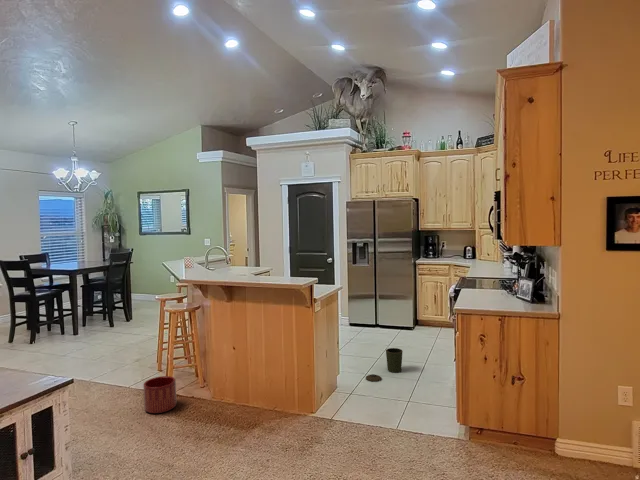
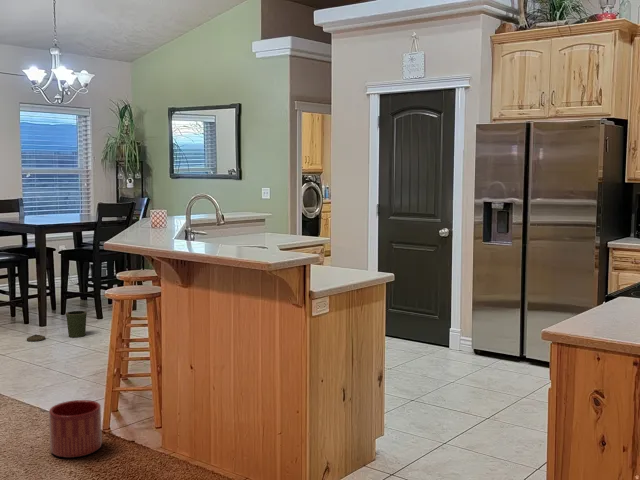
trash can: present [366,348,403,382] -> present [27,311,87,341]

